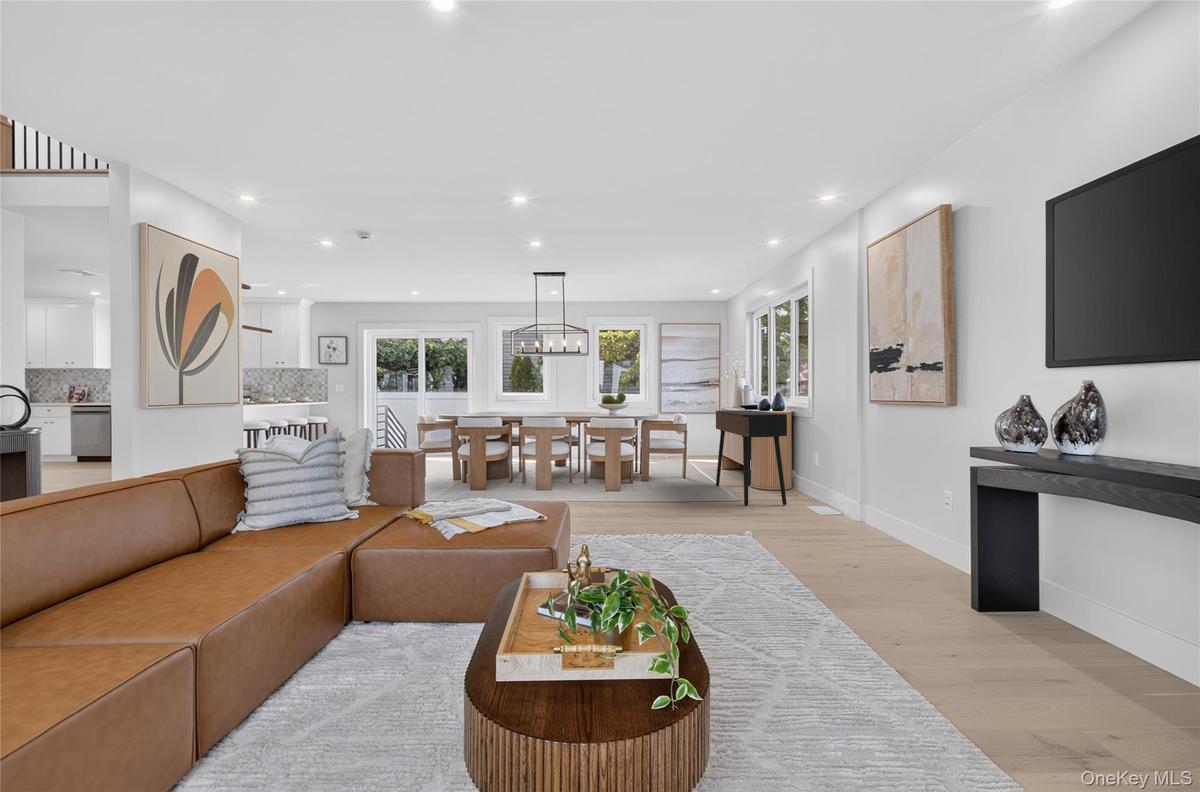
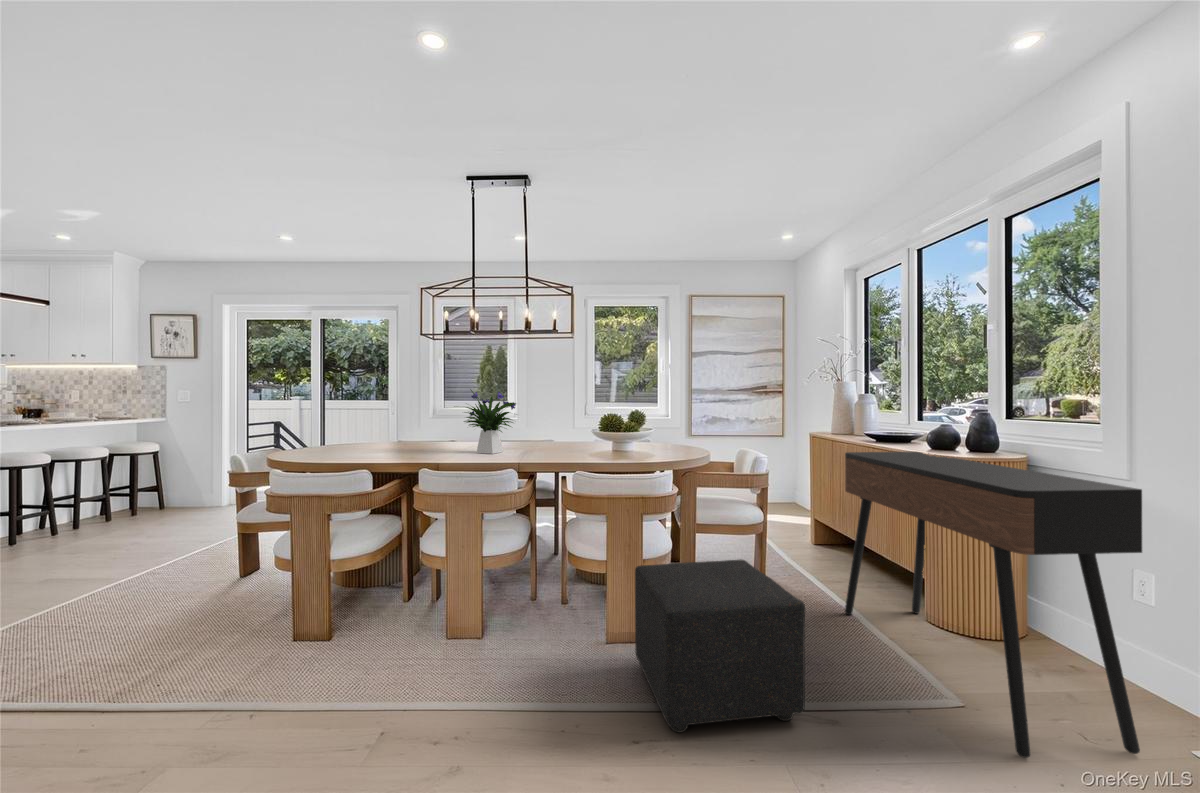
flower arrangement: none [528,381,561,414] -> present [464,389,516,454]
ottoman: none [616,452,676,503] -> present [635,559,805,732]

